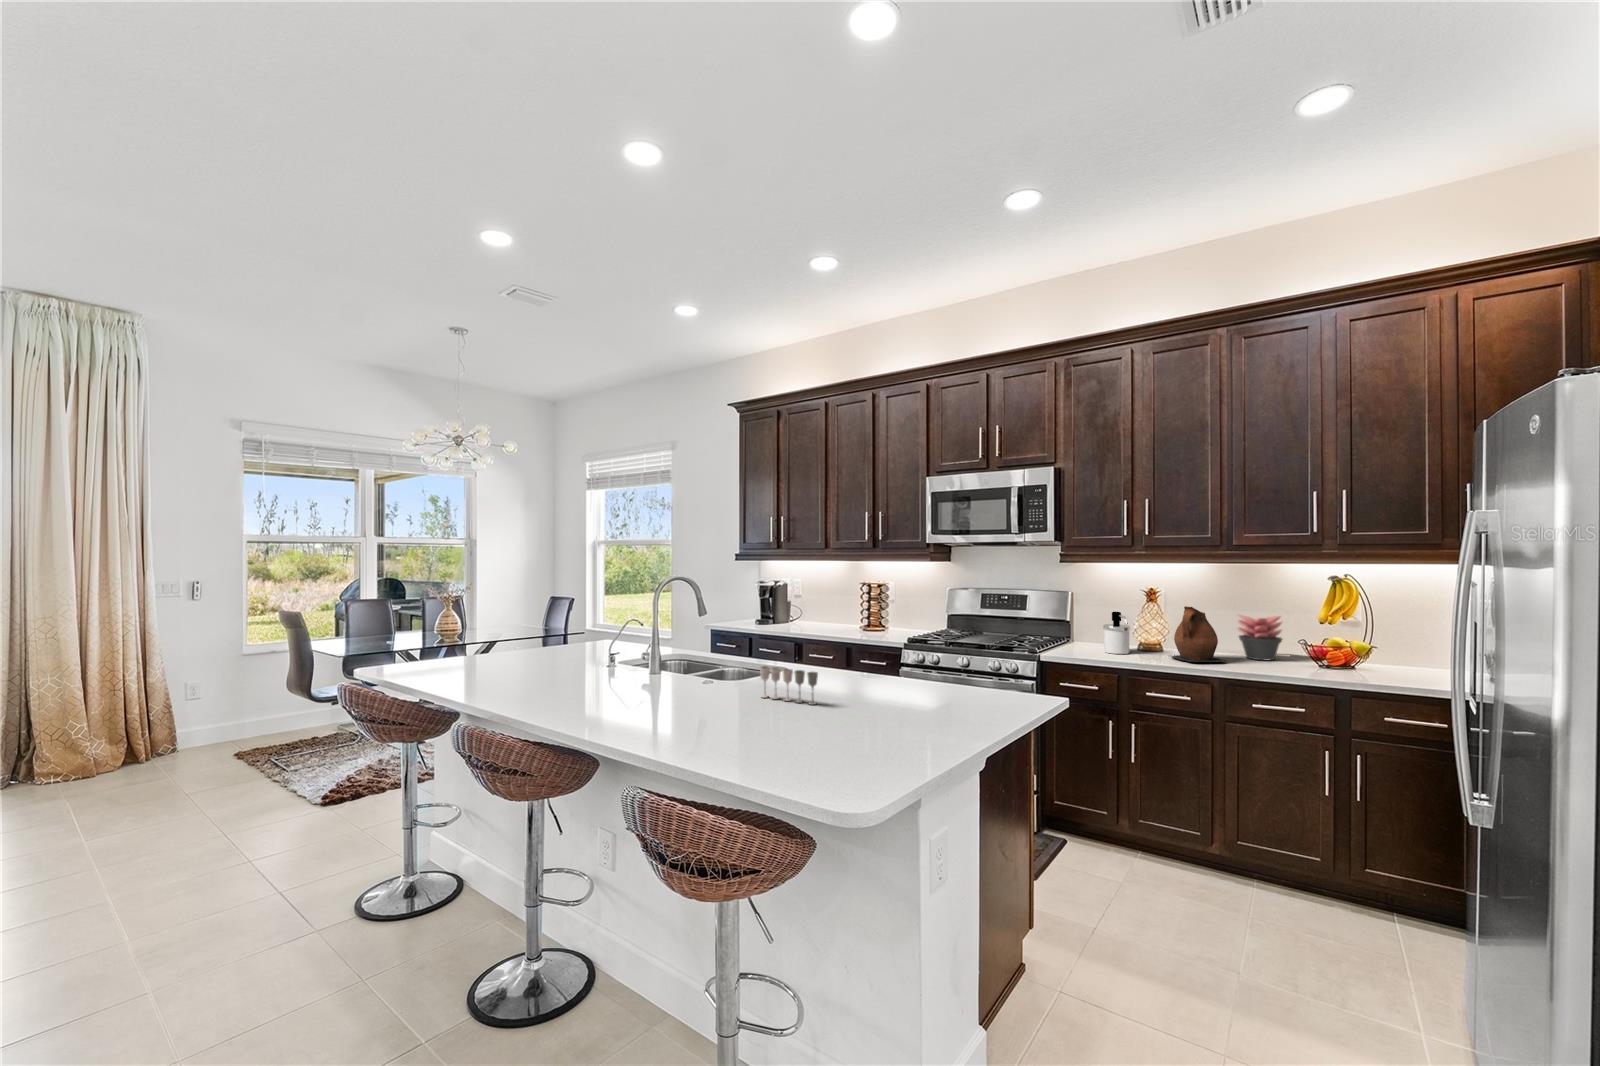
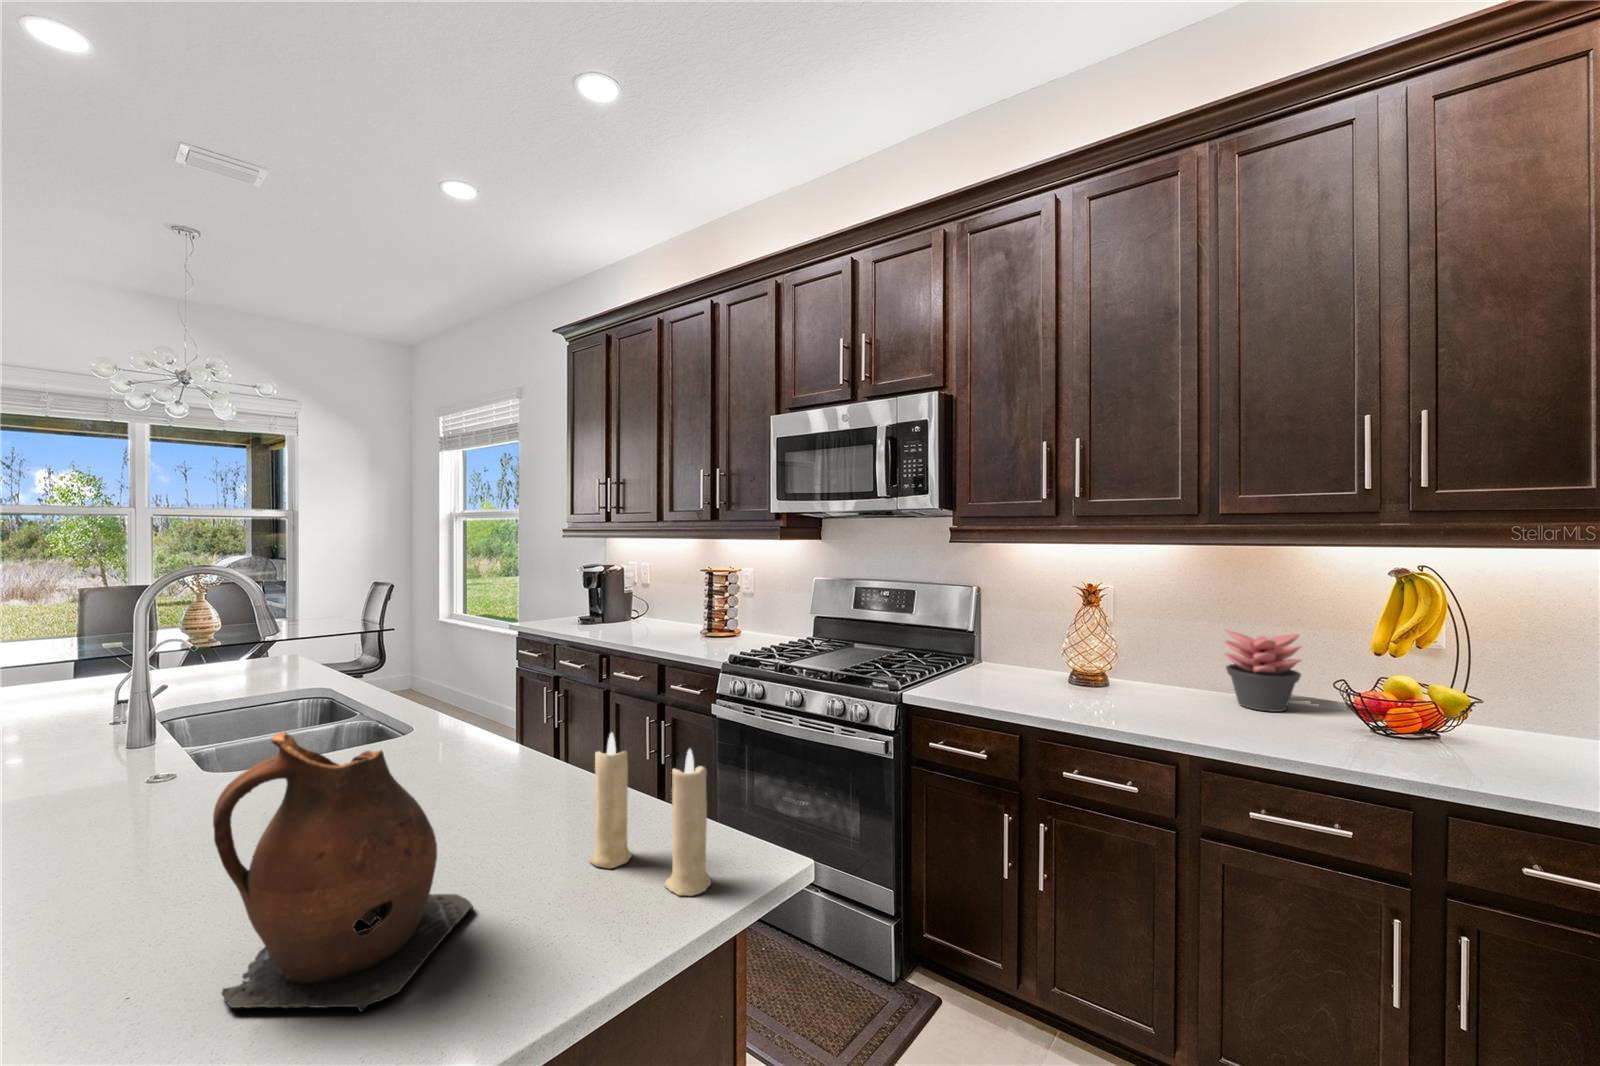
ceramic pitcher: present [1172,606,1226,662] -> present [213,732,473,1012]
soap dispenser: present [1103,612,1130,654] -> none [1007,622,1049,693]
candle: none [975,641,1037,704] -> present [589,733,711,896]
wine glass: present [760,666,818,705] -> none [79,782,155,901]

